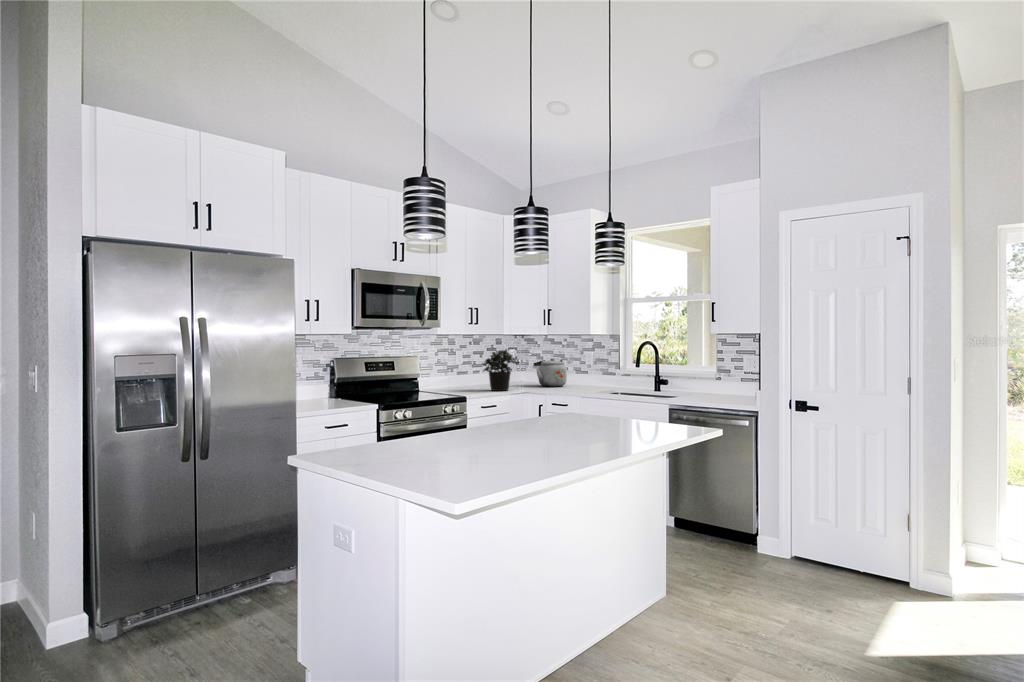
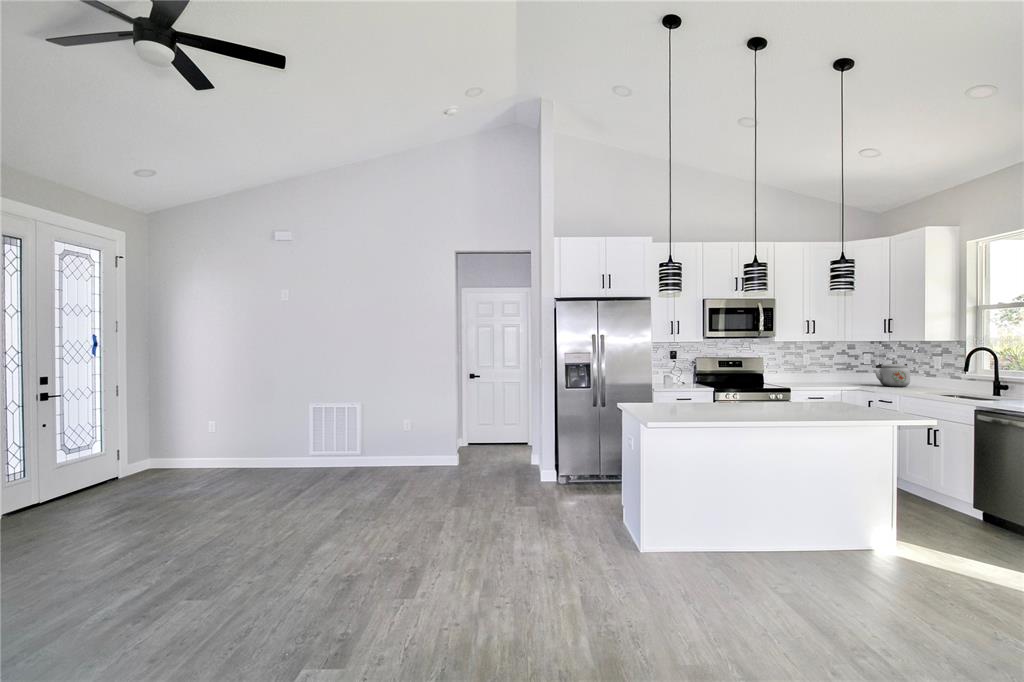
potted plant: present [482,349,519,391] -> none [813,353,848,387]

